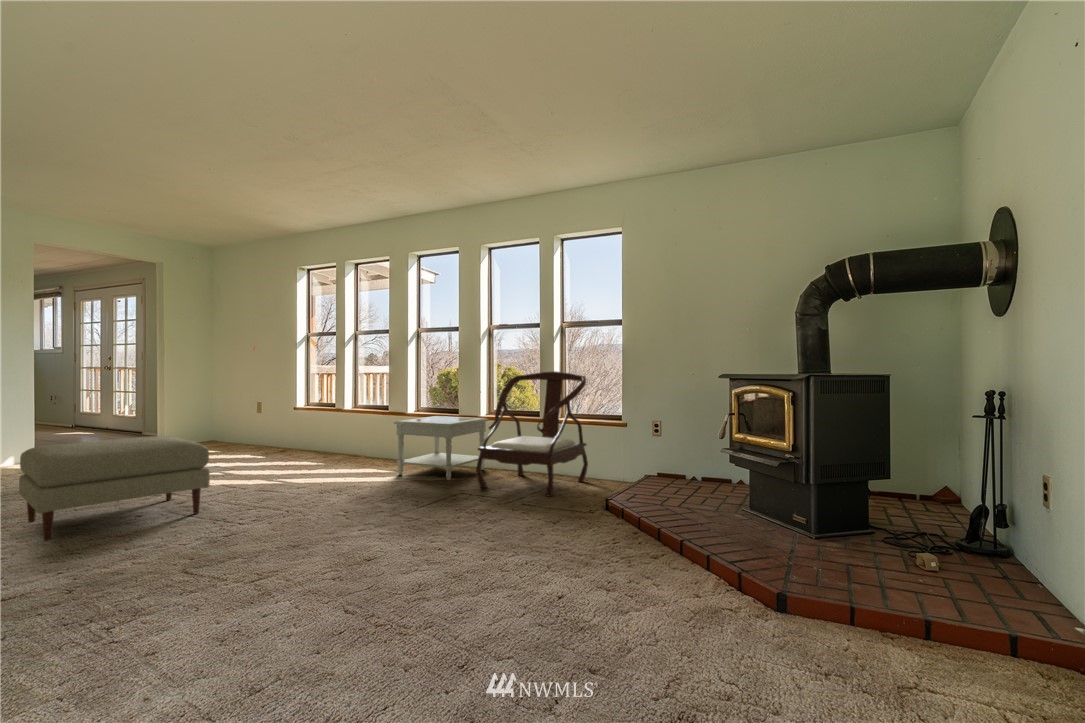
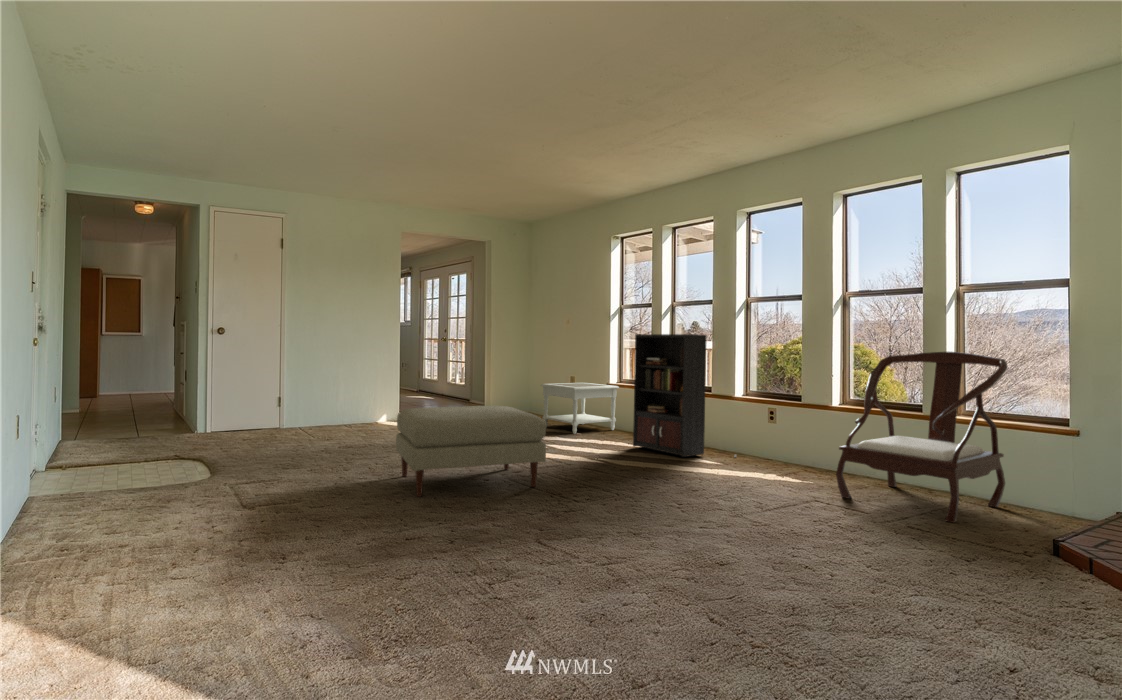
bookcase: none [315,360,409,469] -> present [633,334,736,457]
side table: present [394,416,488,480] -> present [541,383,619,434]

